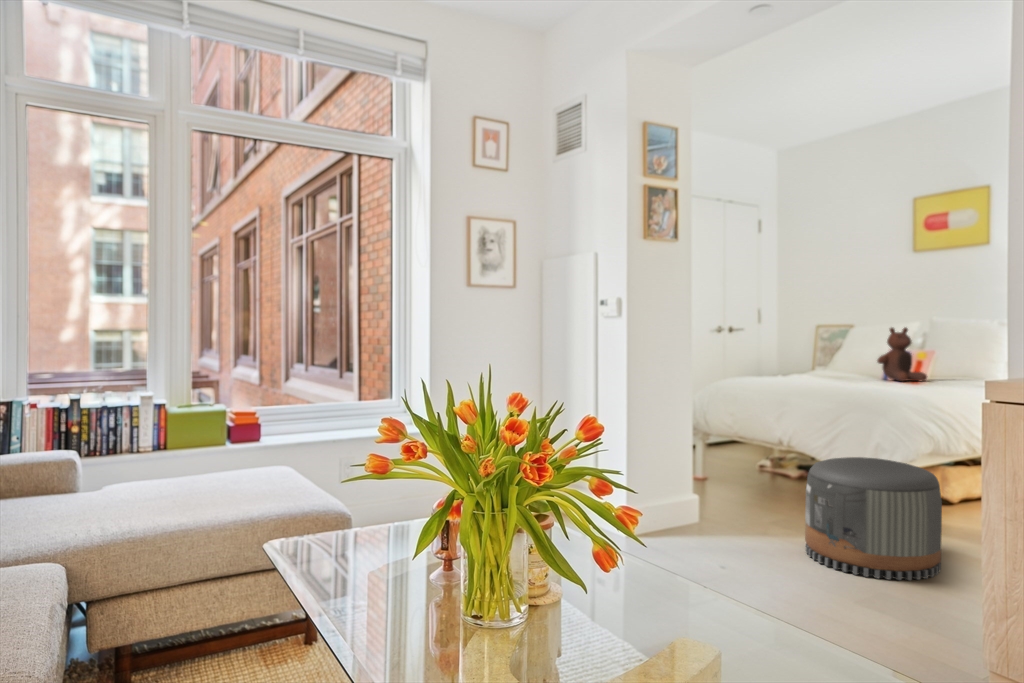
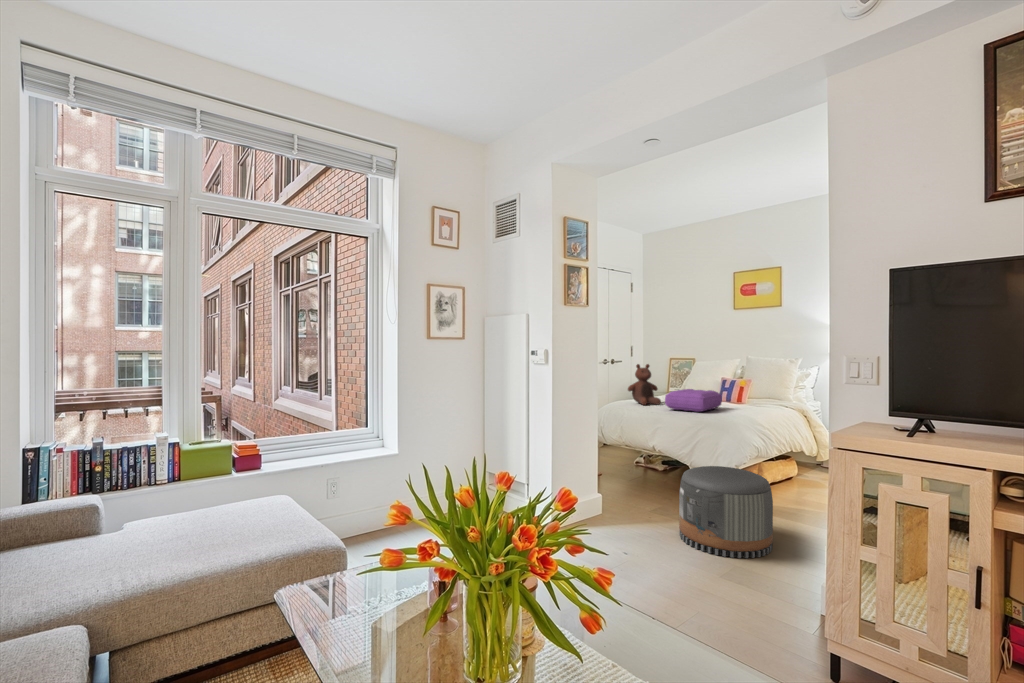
stuffed bear: present [877,327,927,381] -> present [628,364,661,405]
pillow: none [796,361,881,390] -> present [665,389,722,412]

